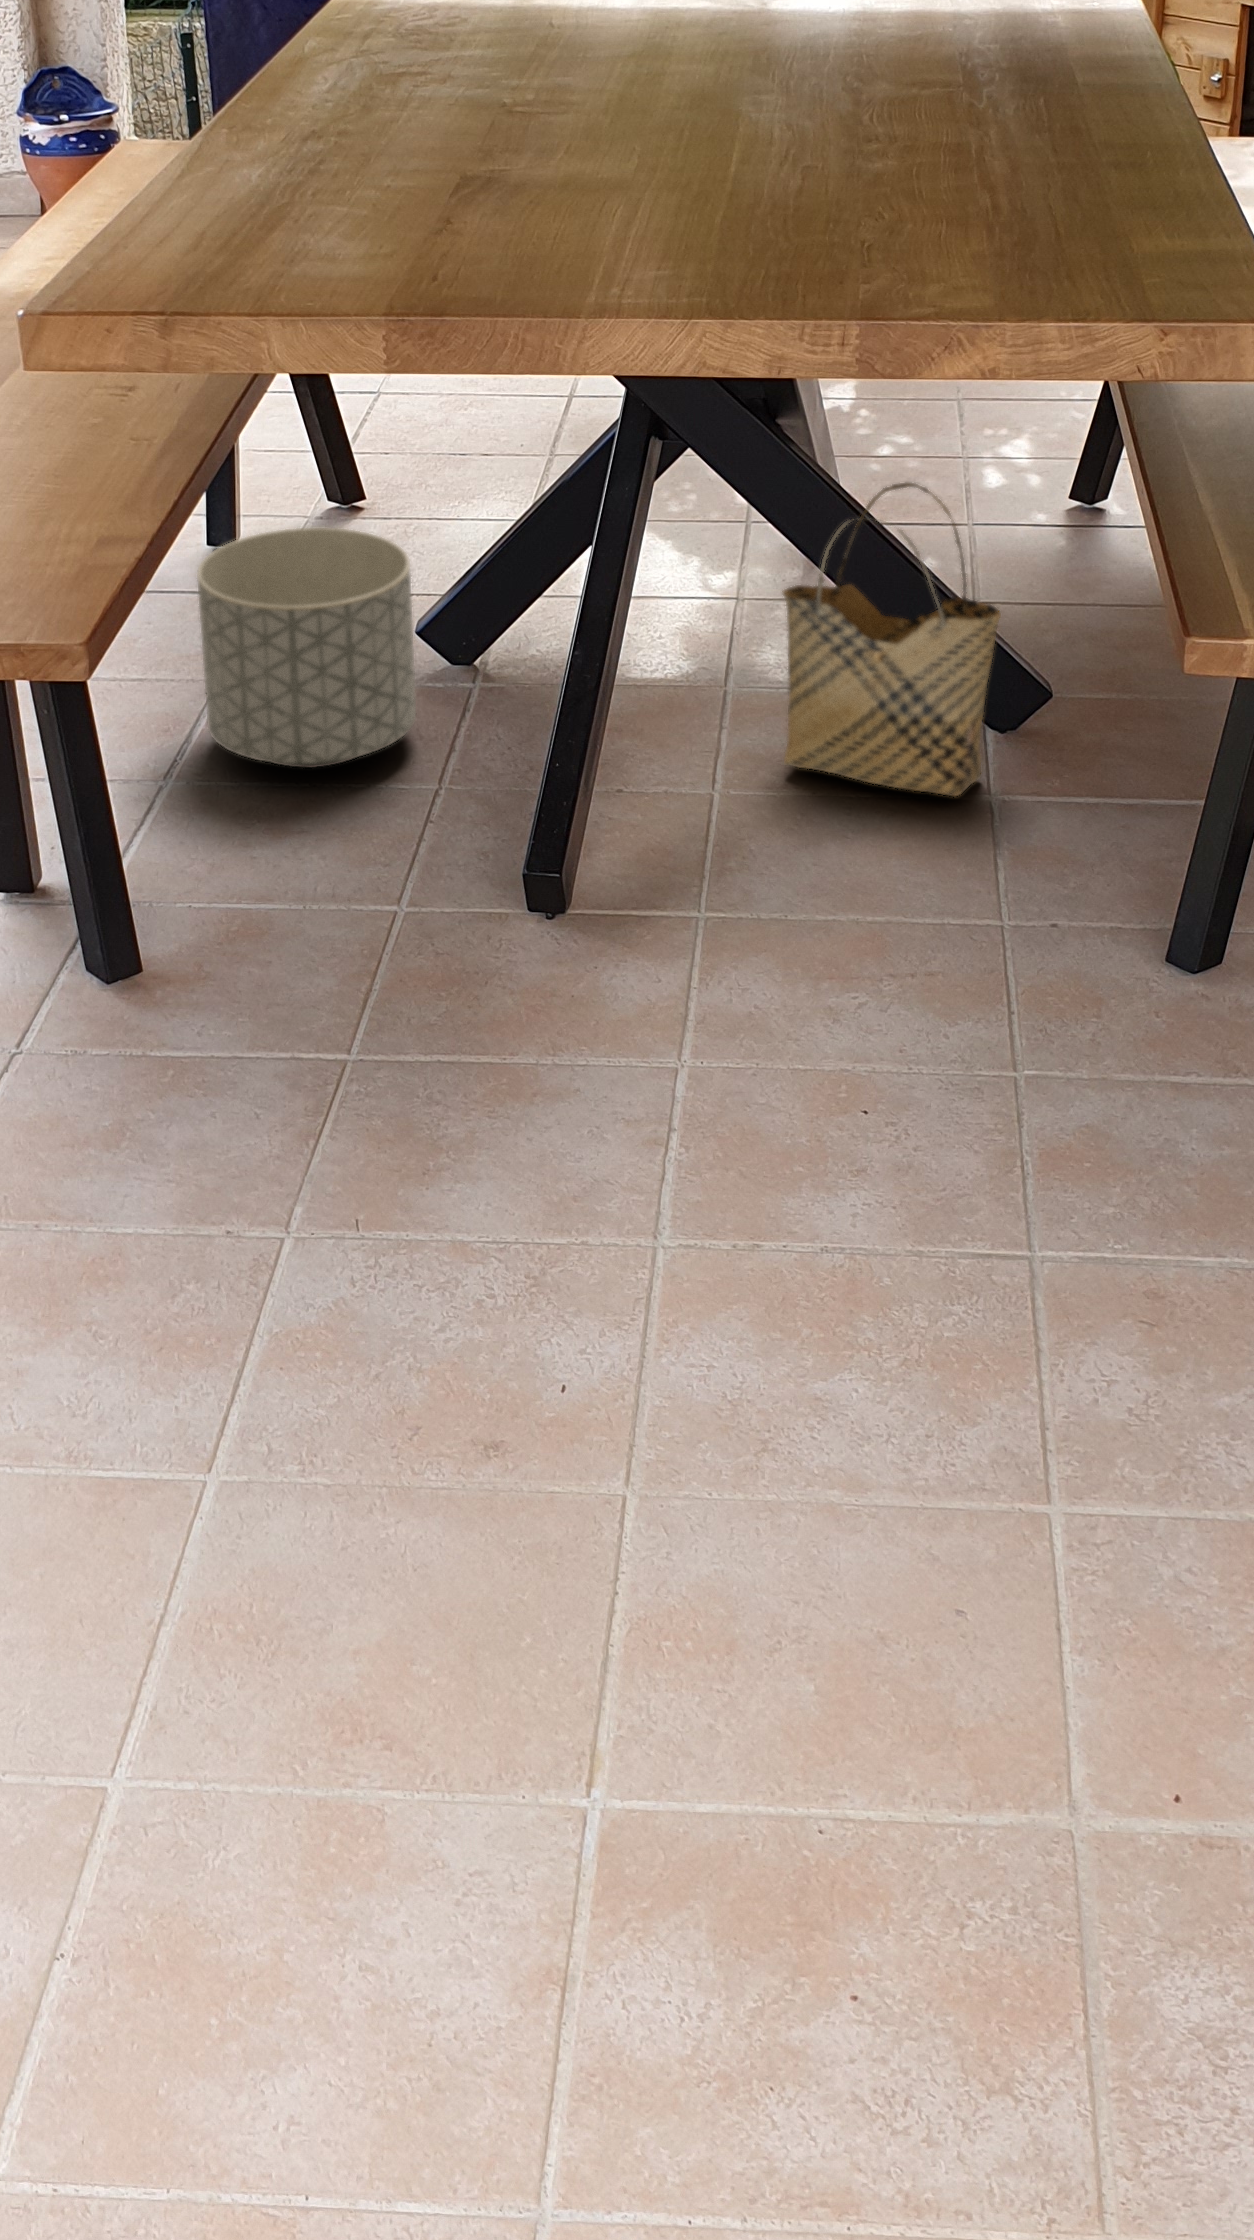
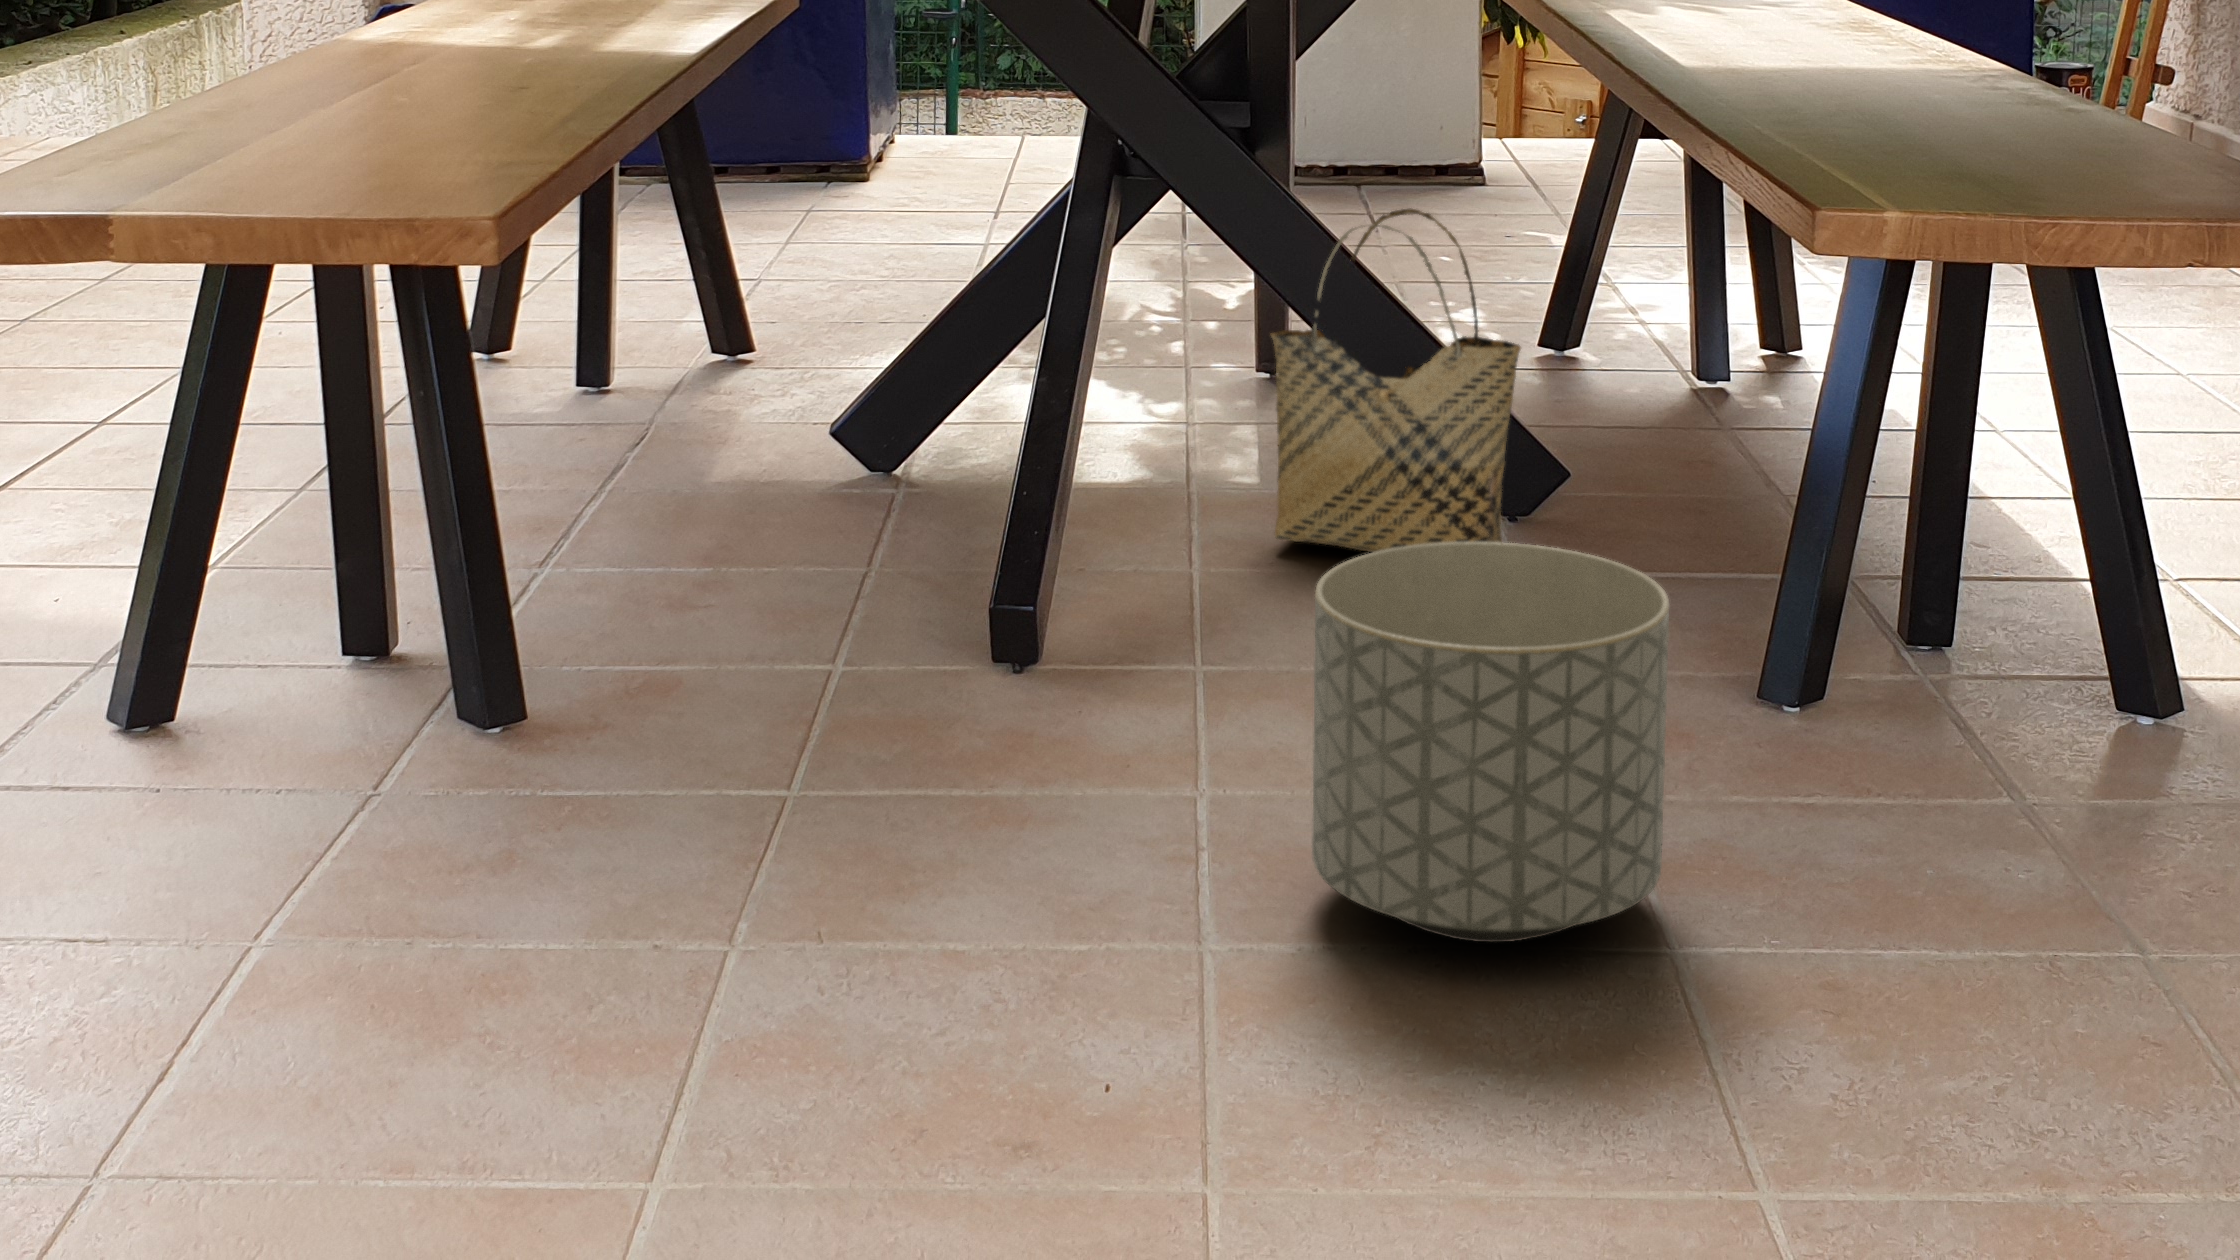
planter: present [197,528,416,768] -> present [1312,542,1669,942]

